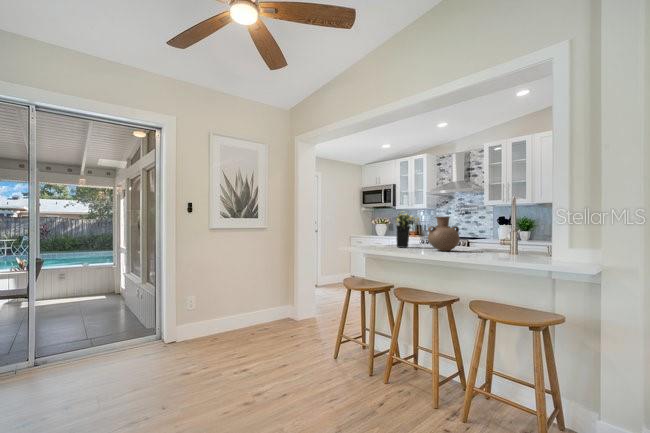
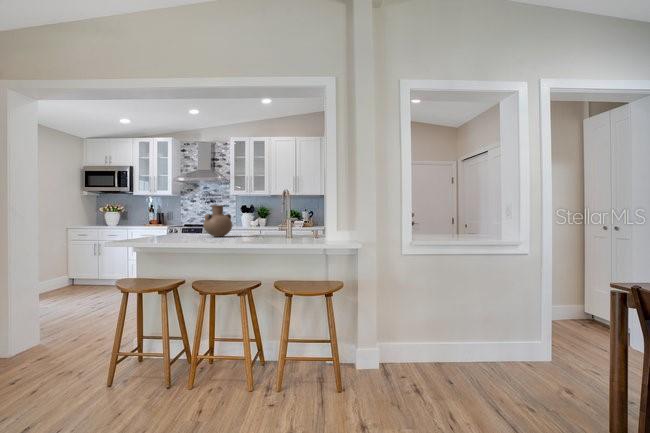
flower arrangement: present [394,211,419,248] -> none [161,198,192,236]

